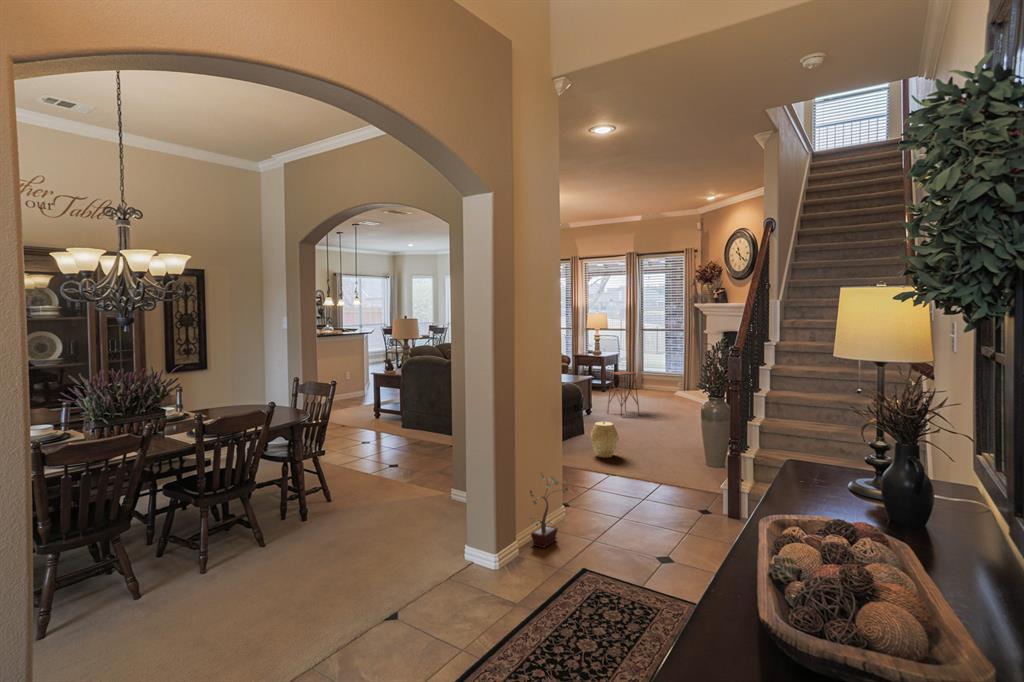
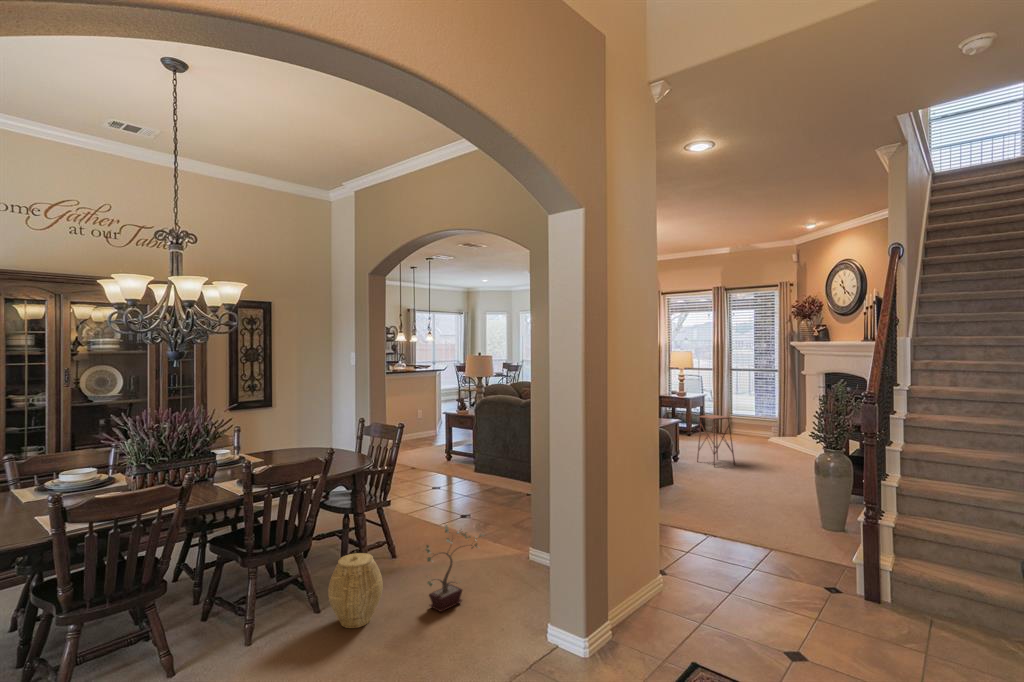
woven basket: present [590,422,619,458] -> present [328,553,383,628]
potted plant: present [530,473,571,548] -> present [426,525,484,612]

